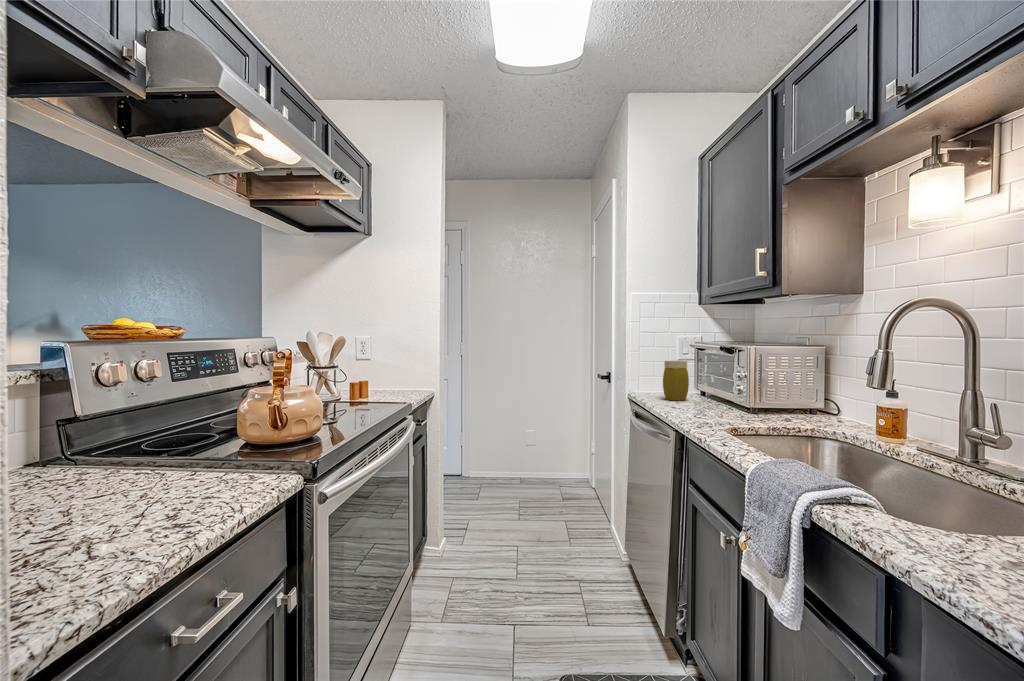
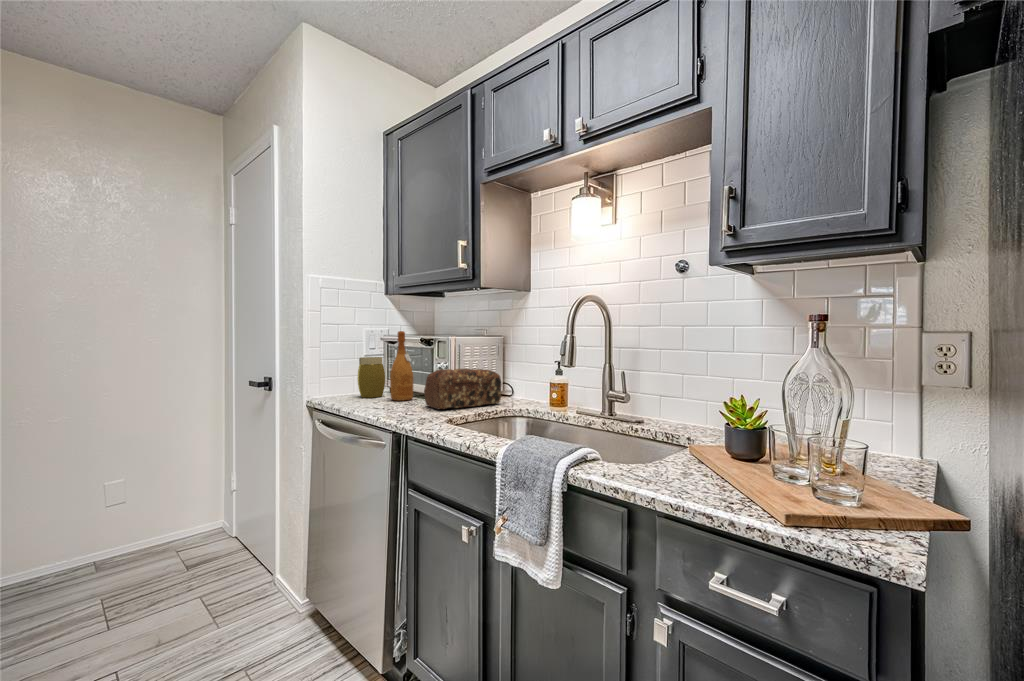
wine bottle: none [691,337,715,407] -> present [390,331,413,401]
bread loaf: none [719,379,813,422] -> present [424,368,501,410]

